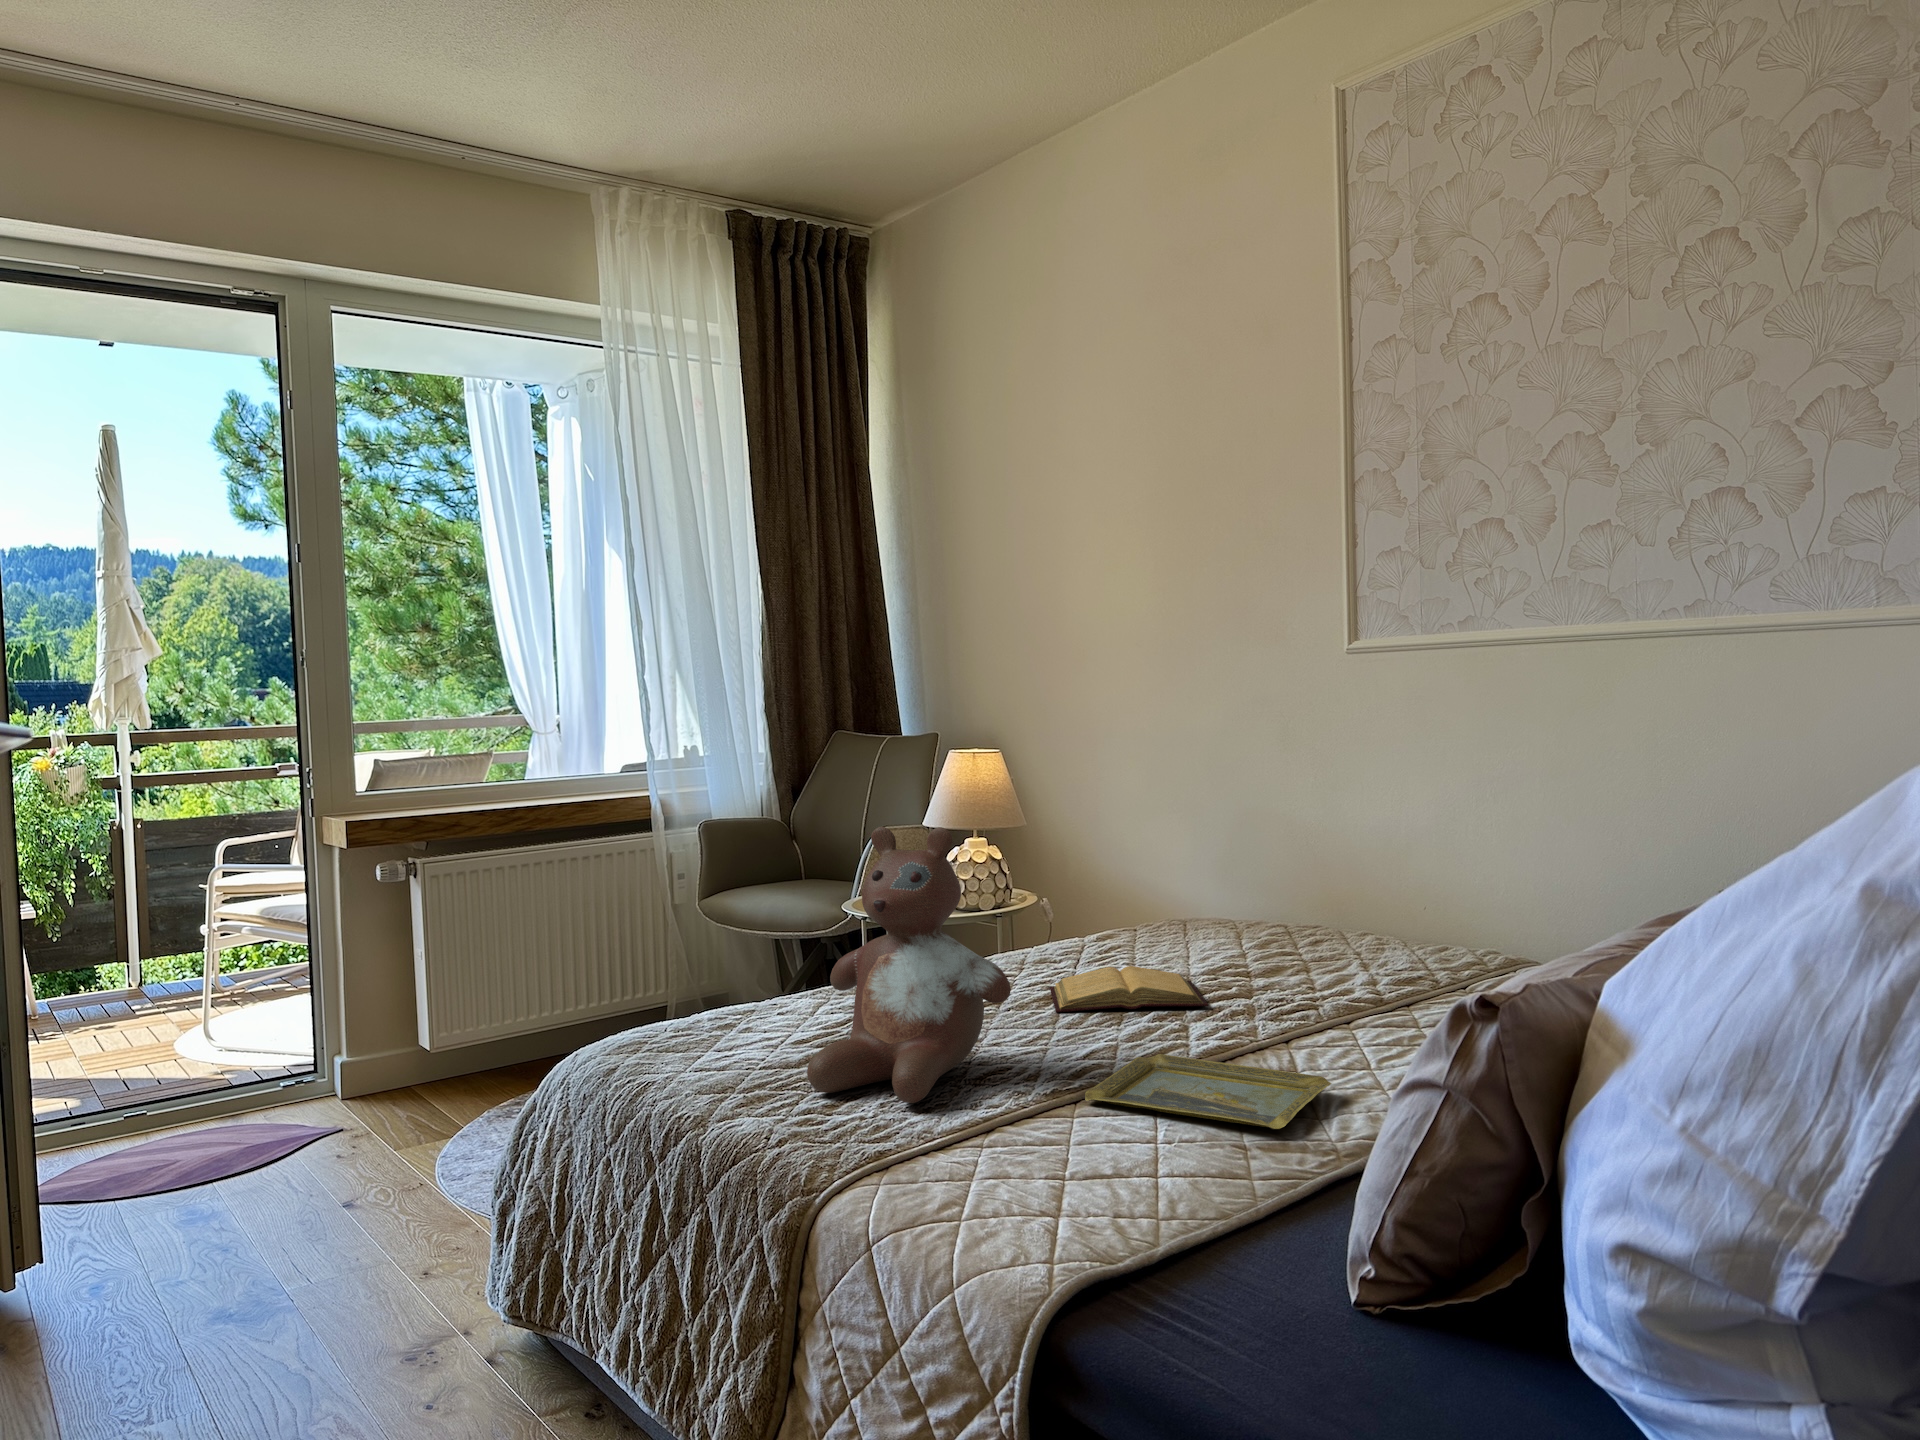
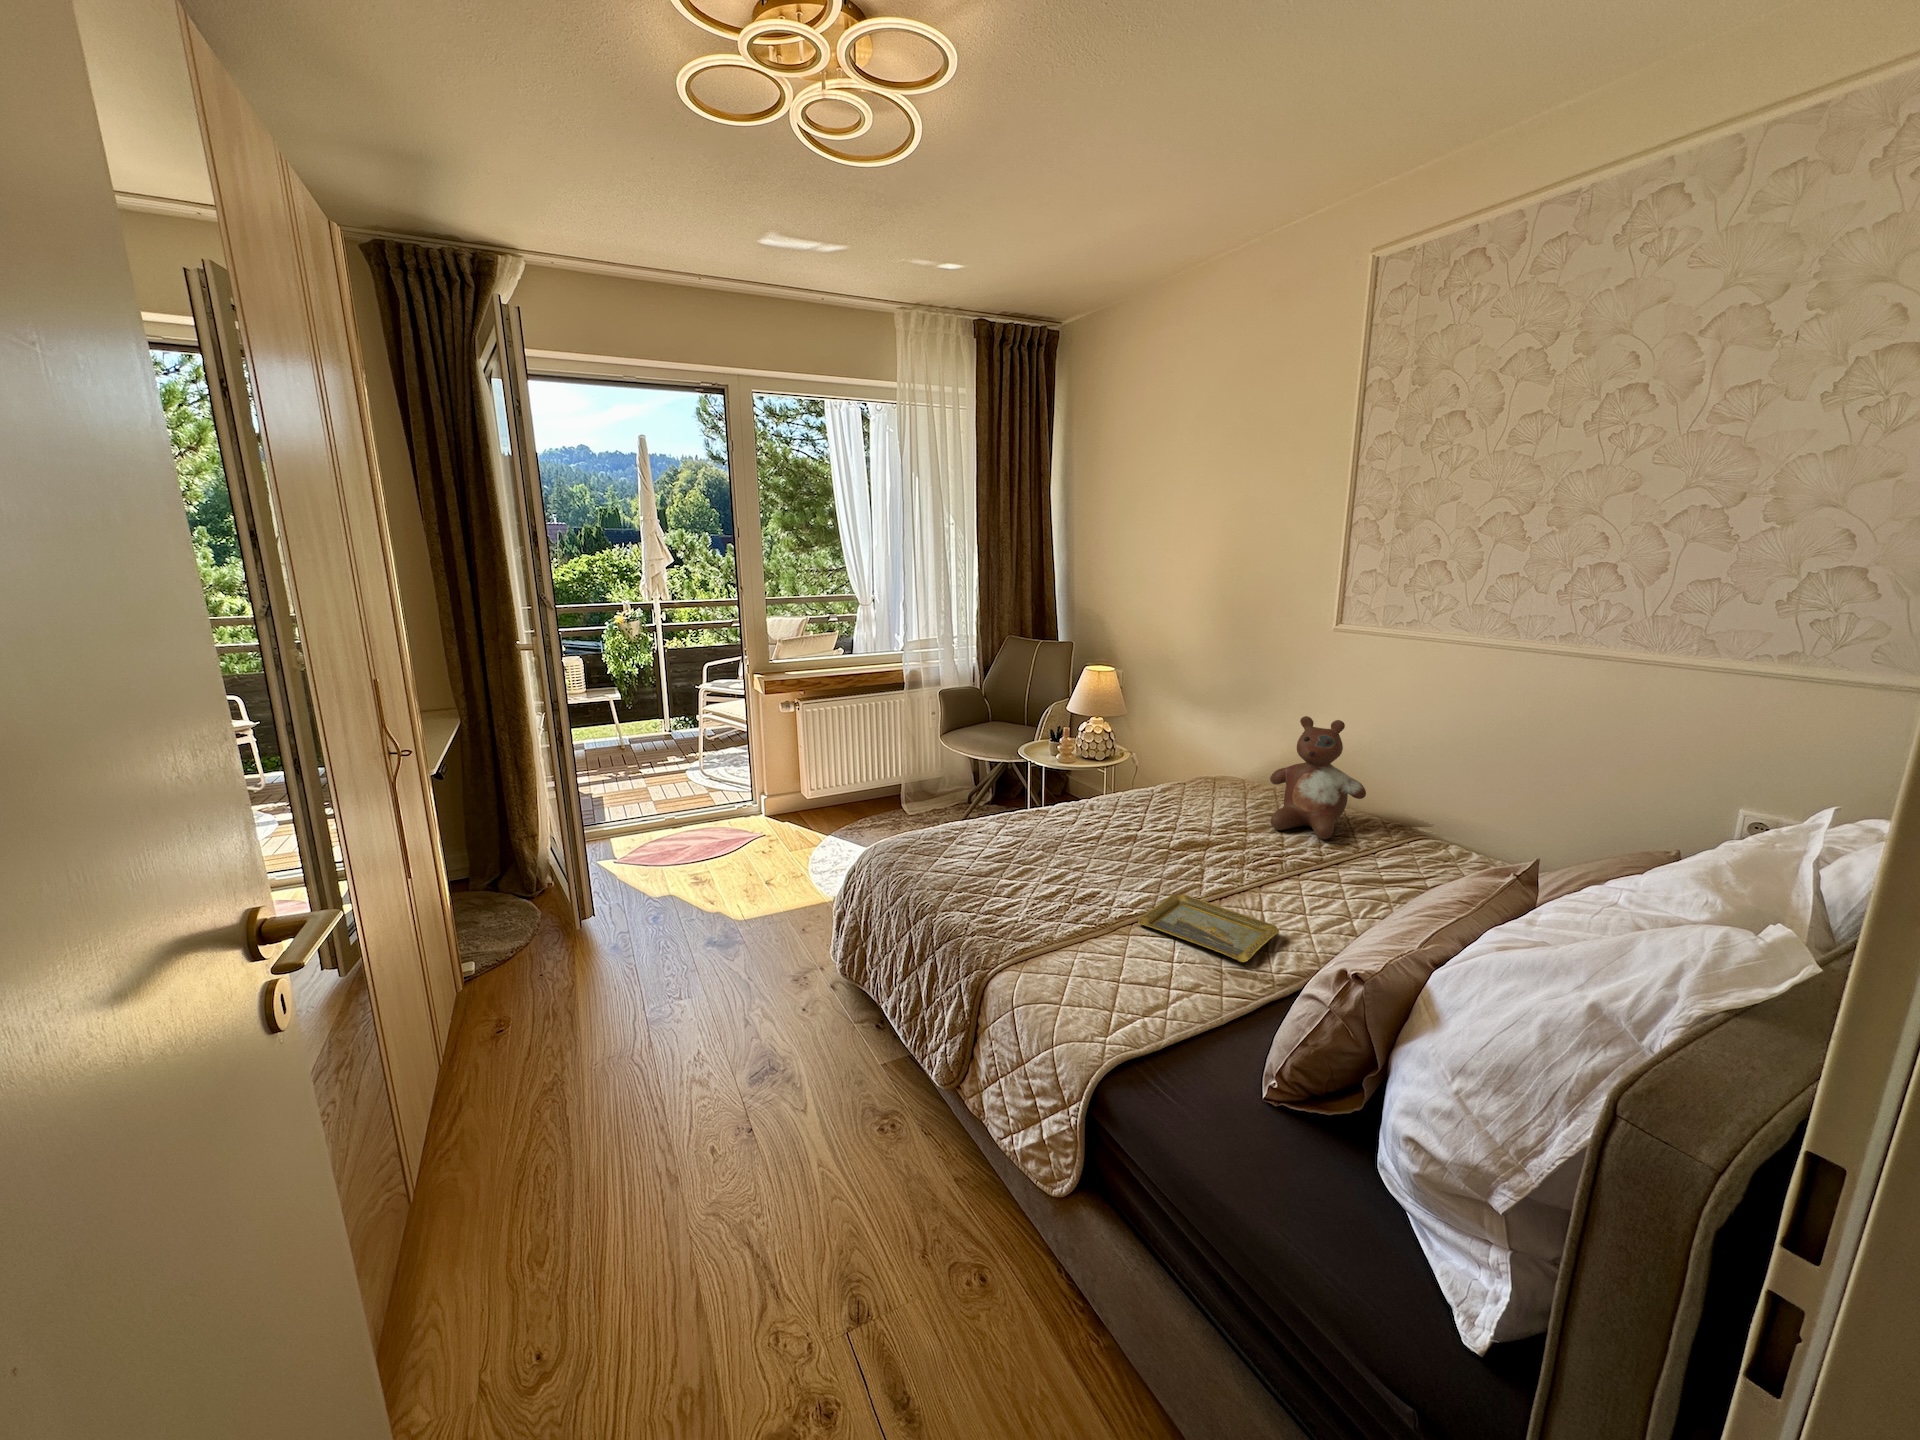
stuffed bear: present [807,827,1011,1103] -> present [1270,716,1366,839]
book: present [1050,966,1208,1012] -> none [1129,821,1218,855]

